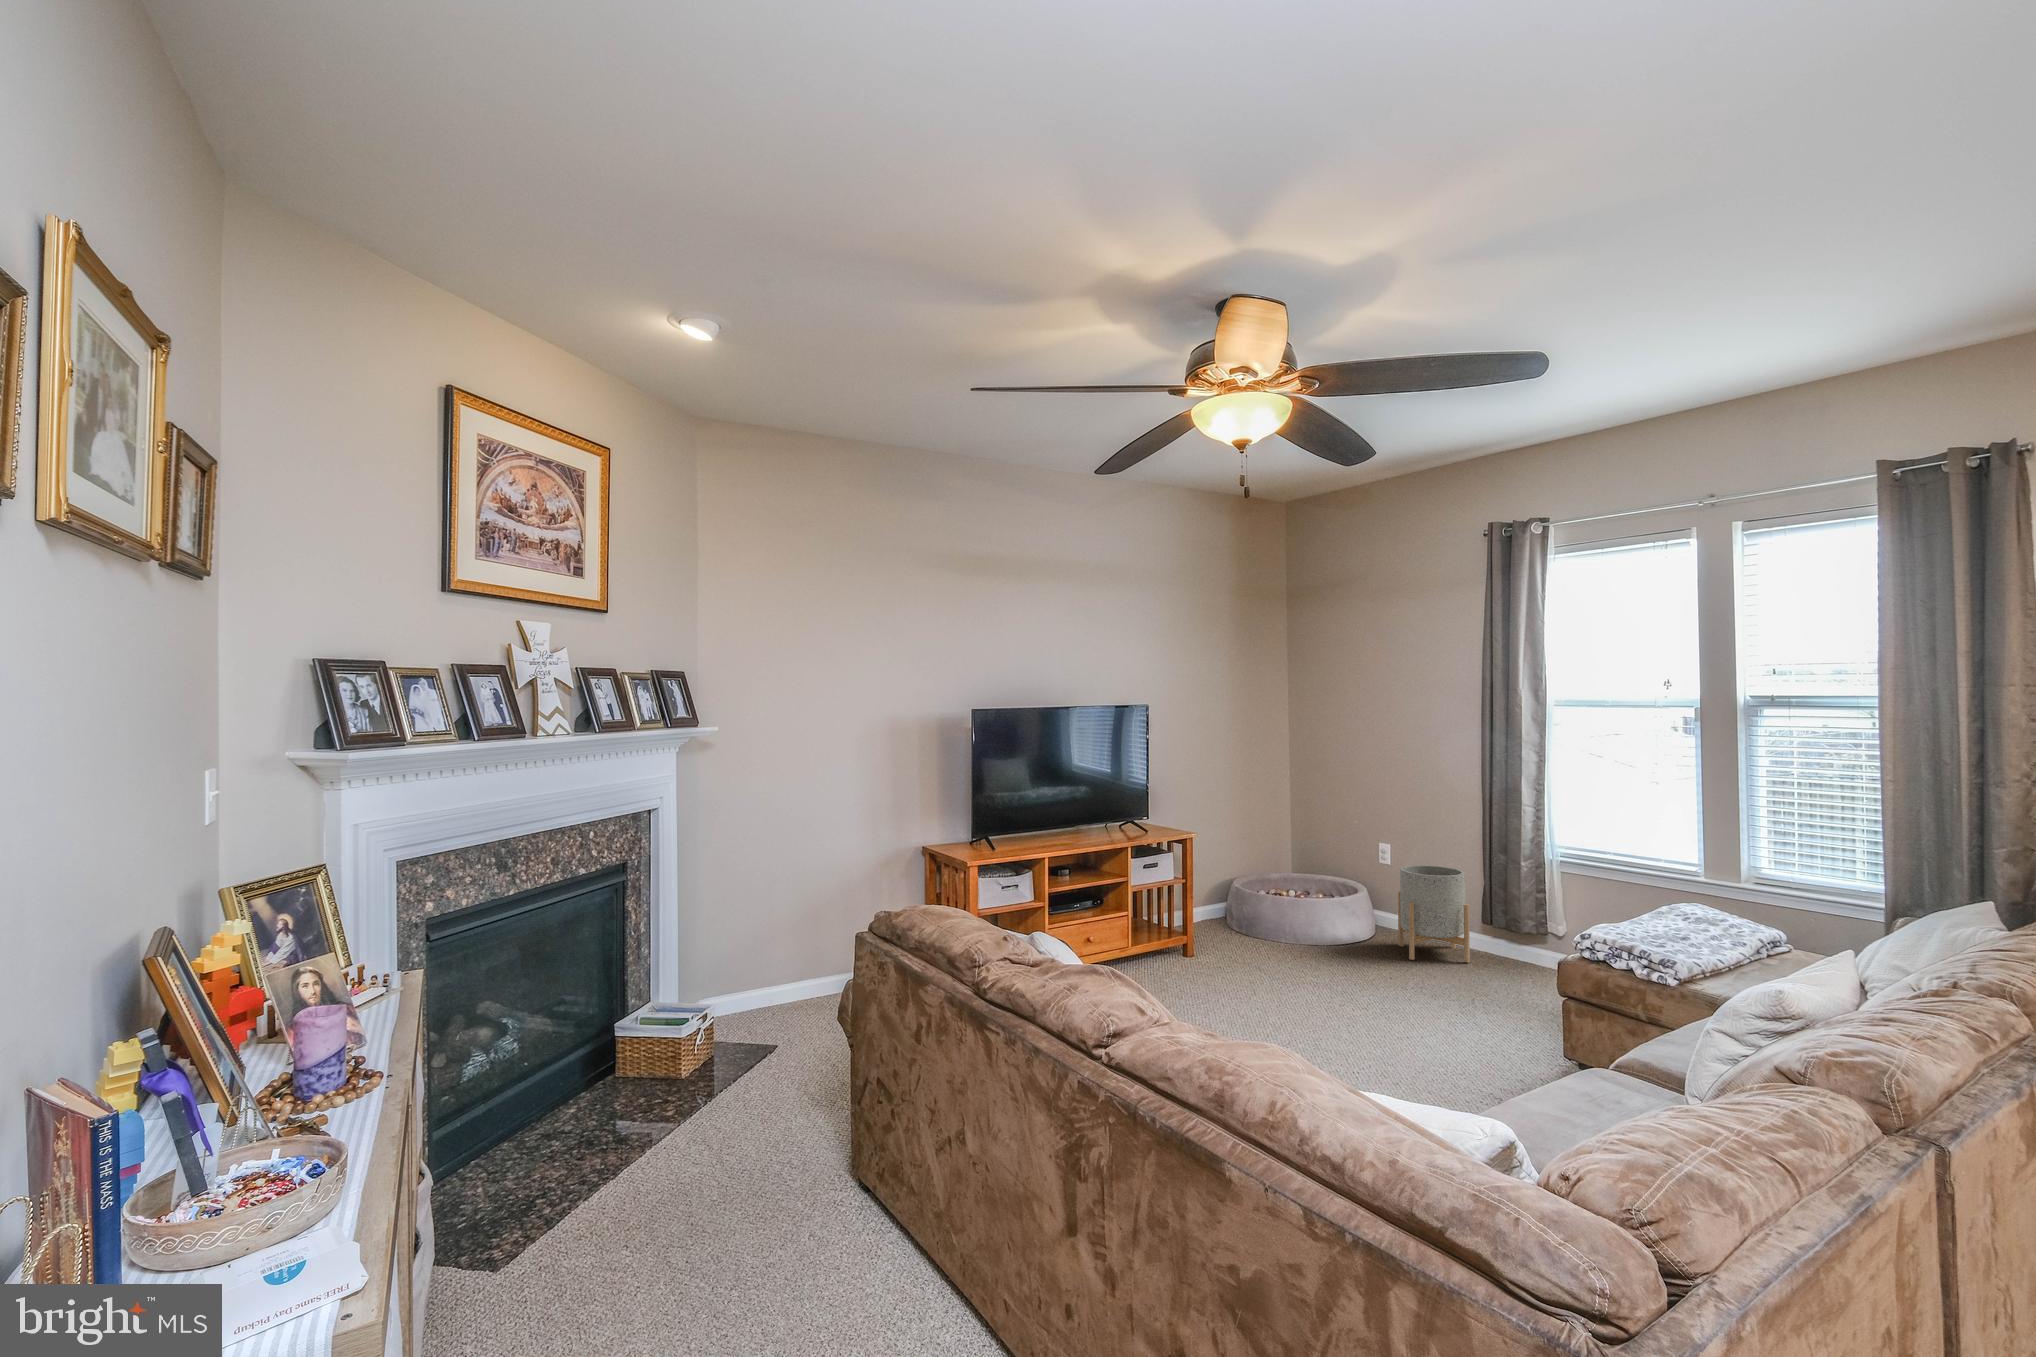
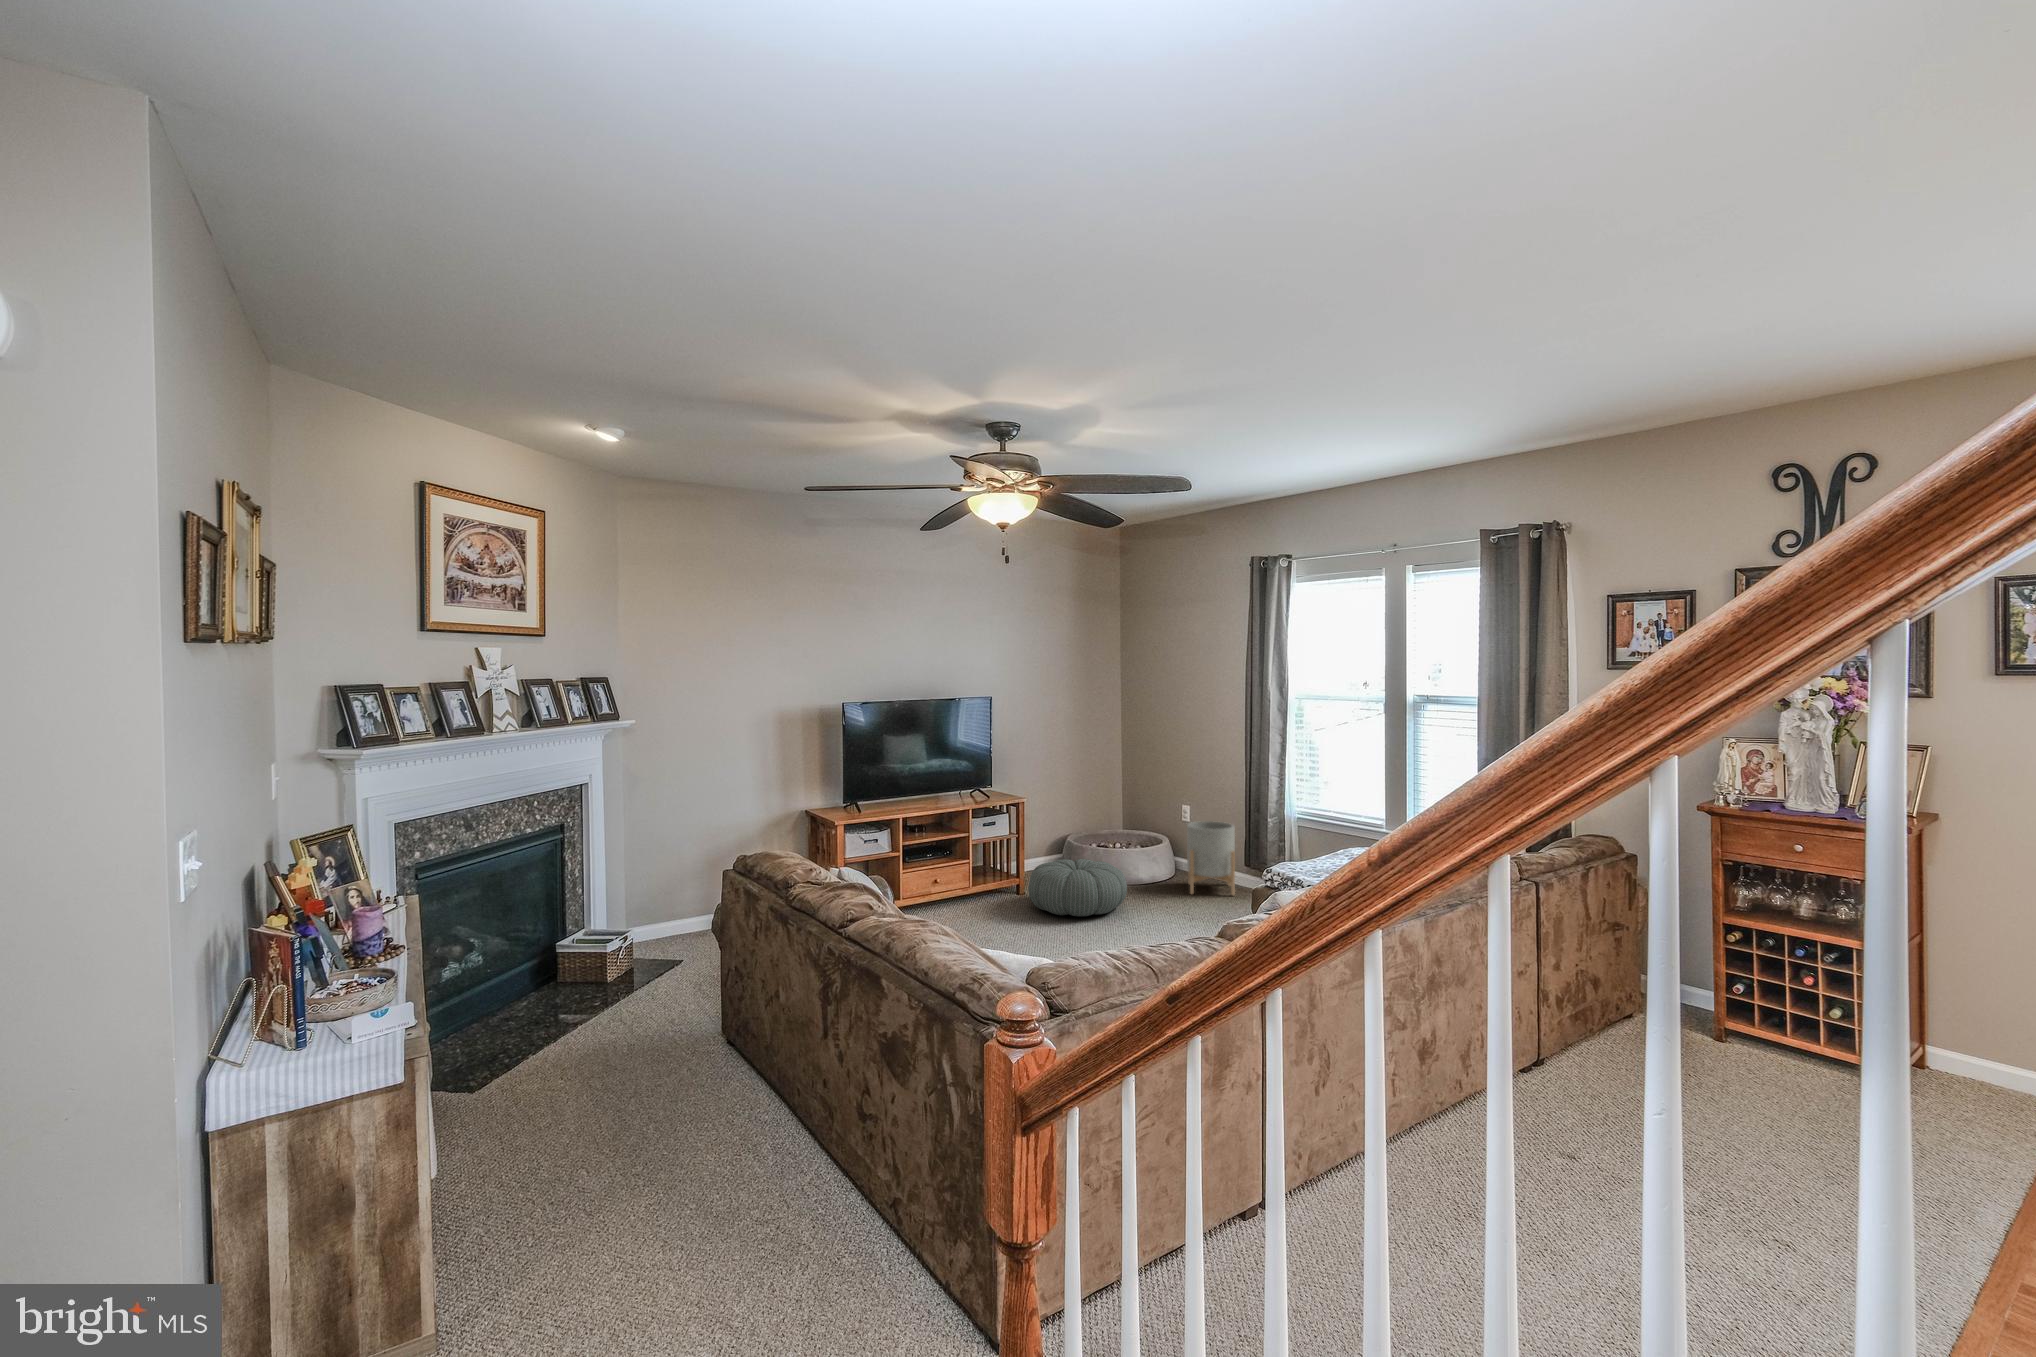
pouf: none [1207,913,1337,989] -> present [1028,859,1127,916]

